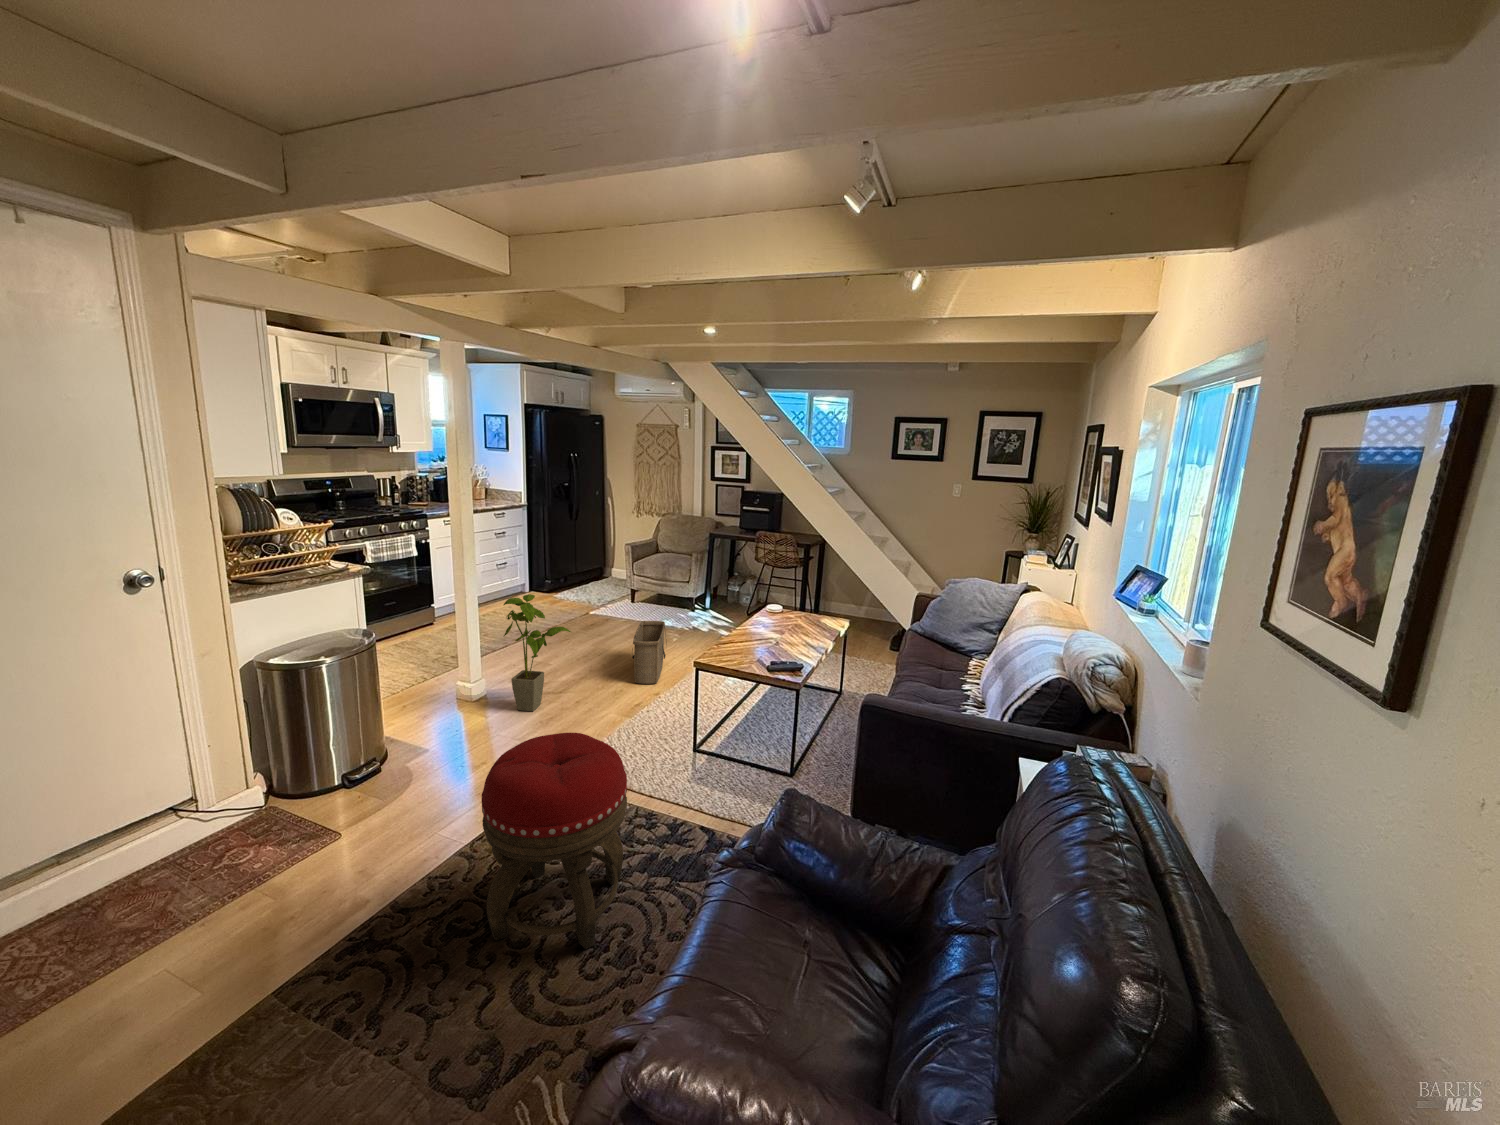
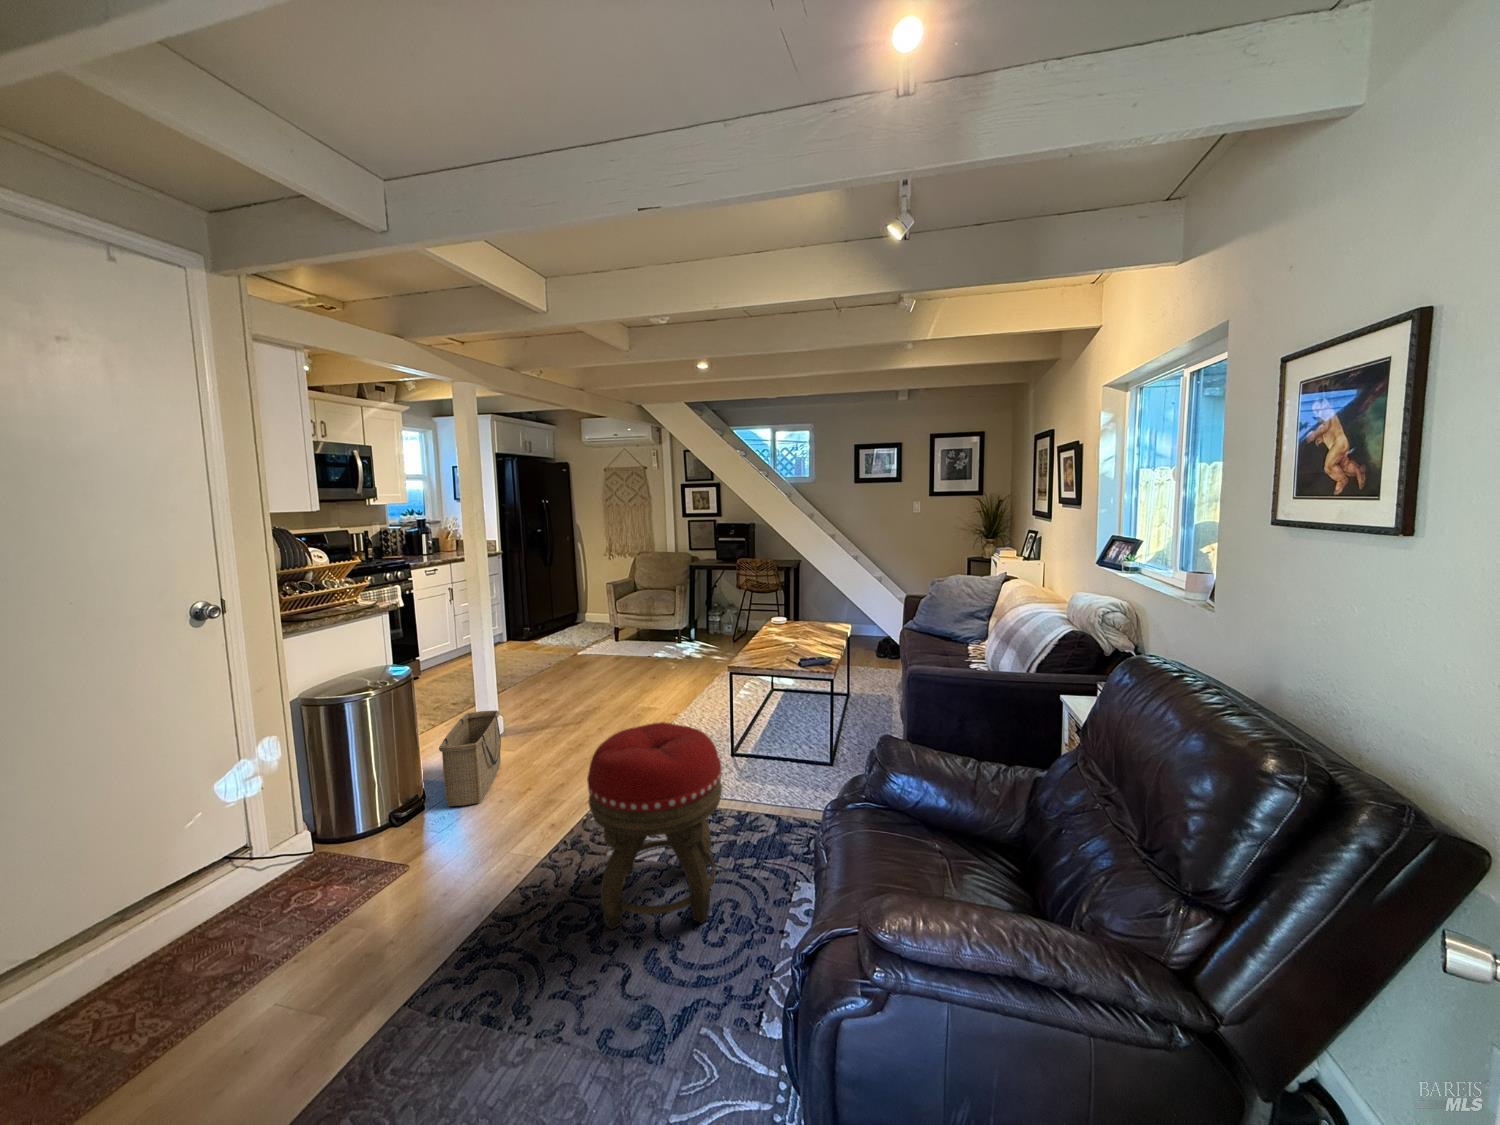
house plant: present [503,594,571,711] -> none [526,622,593,741]
basket: present [632,621,665,684] -> present [439,711,501,806]

